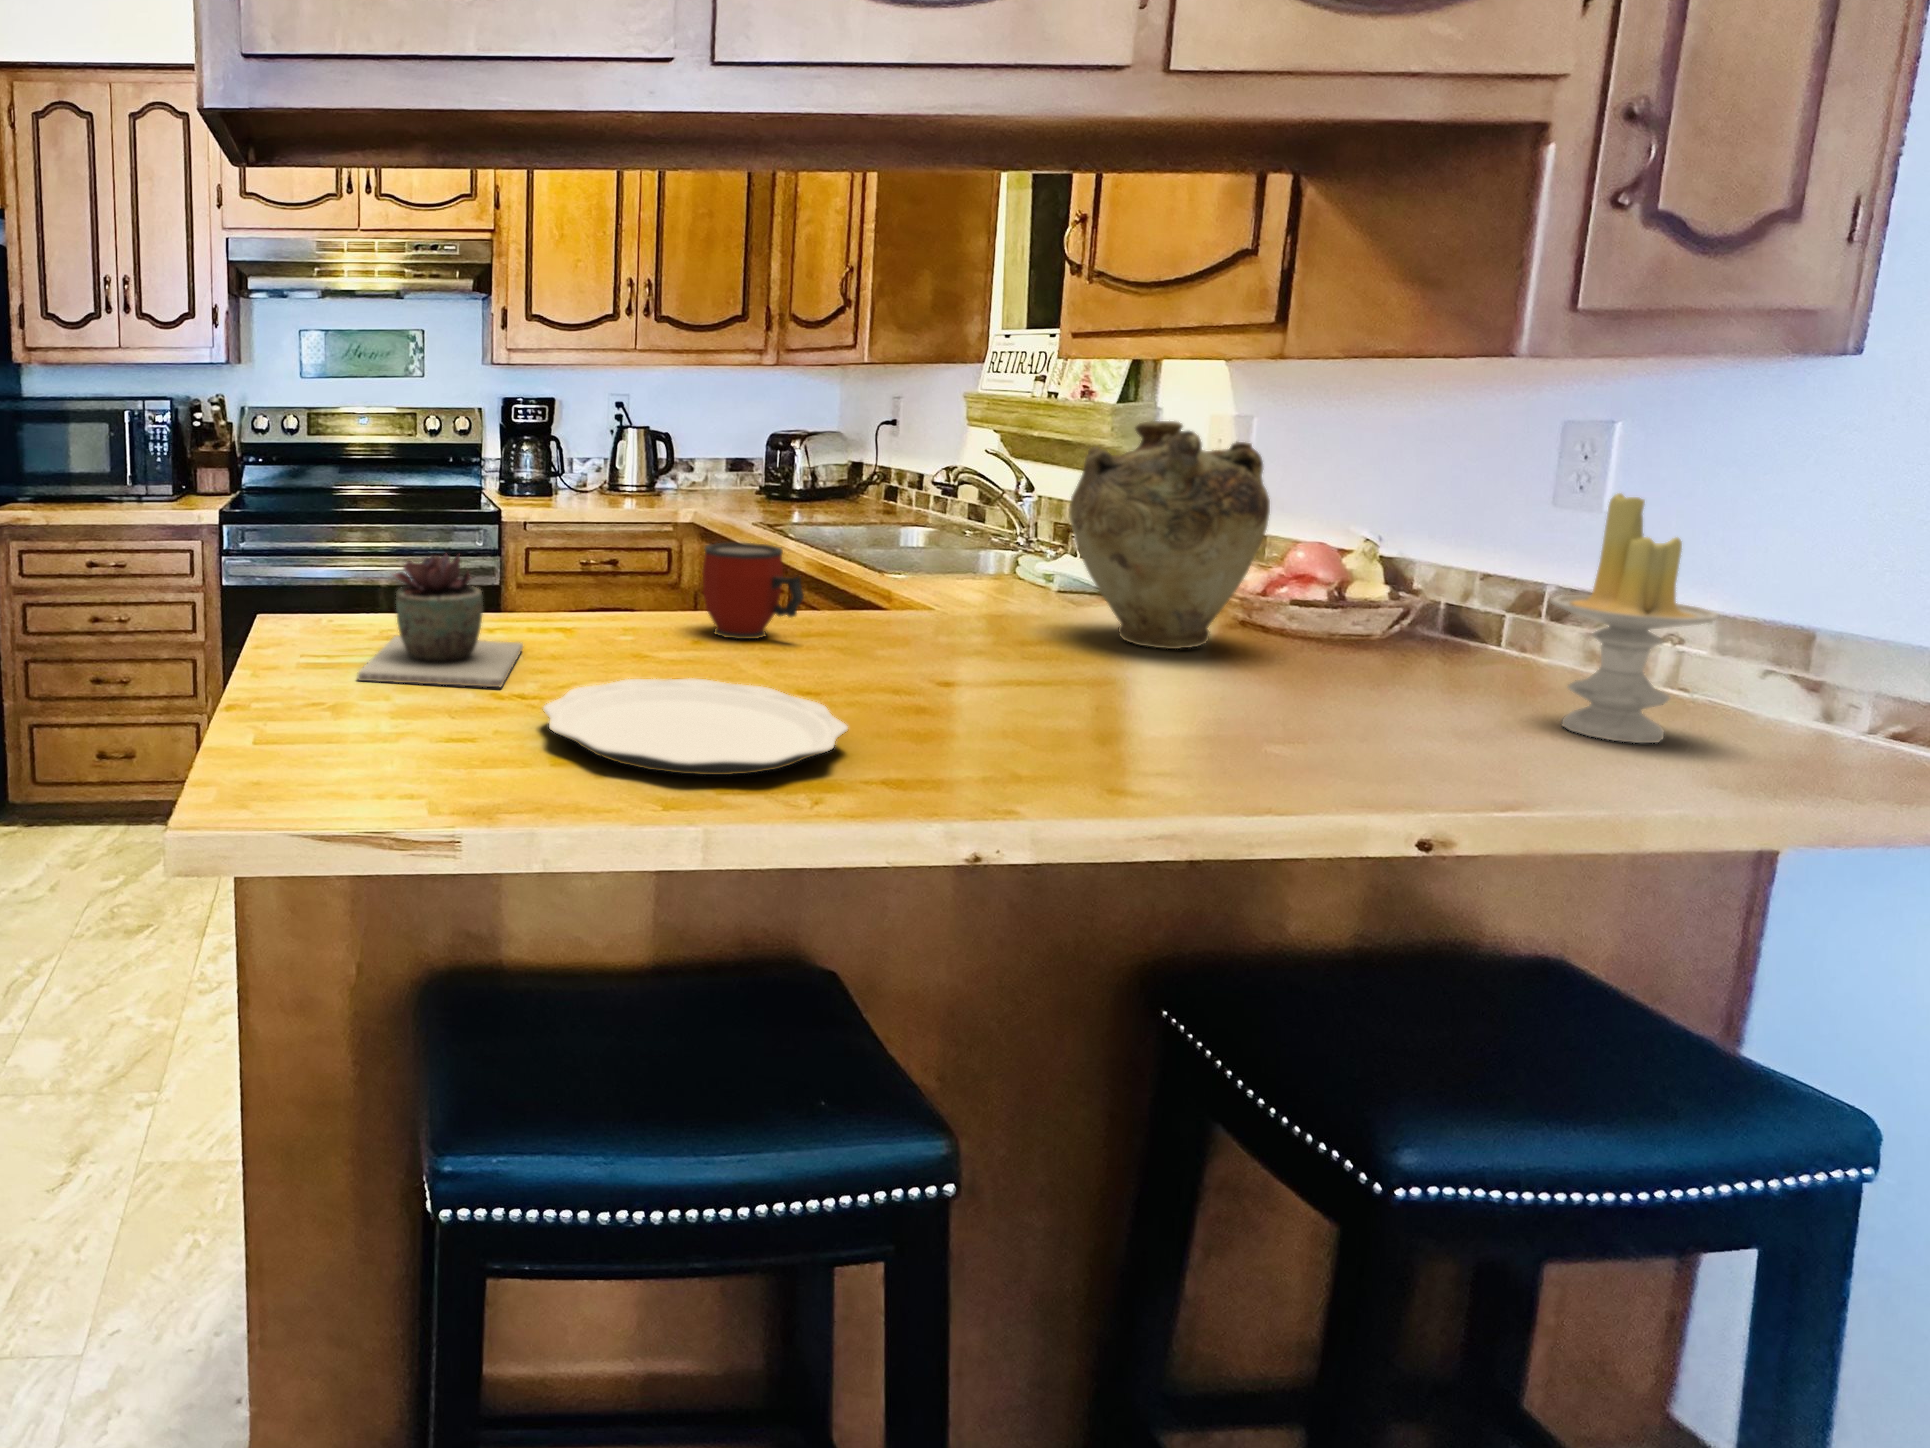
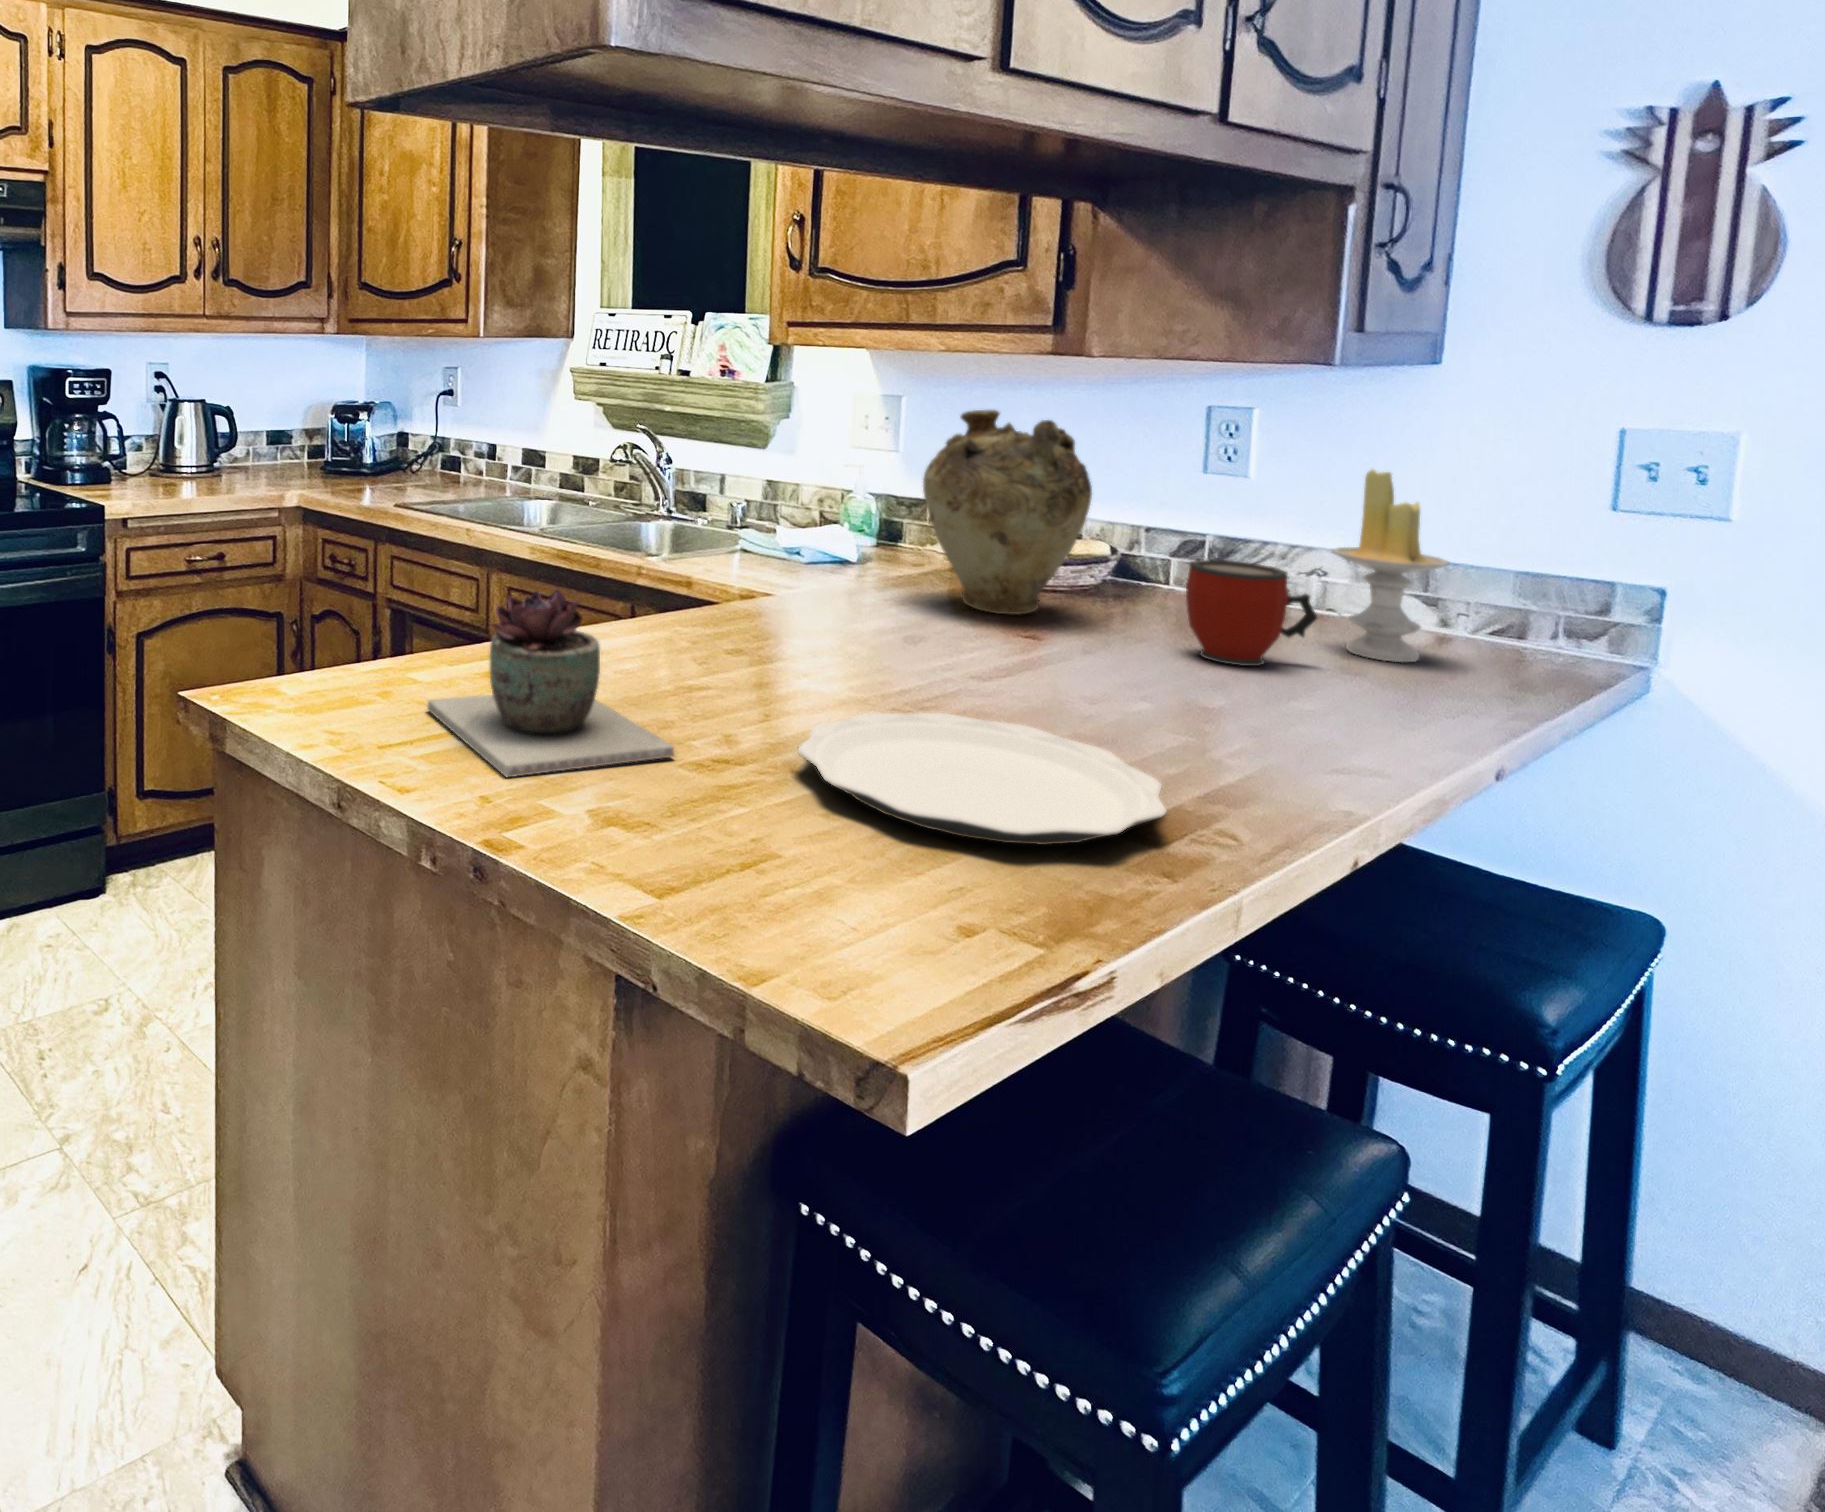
mug: present [703,543,804,639] -> present [1186,560,1317,666]

